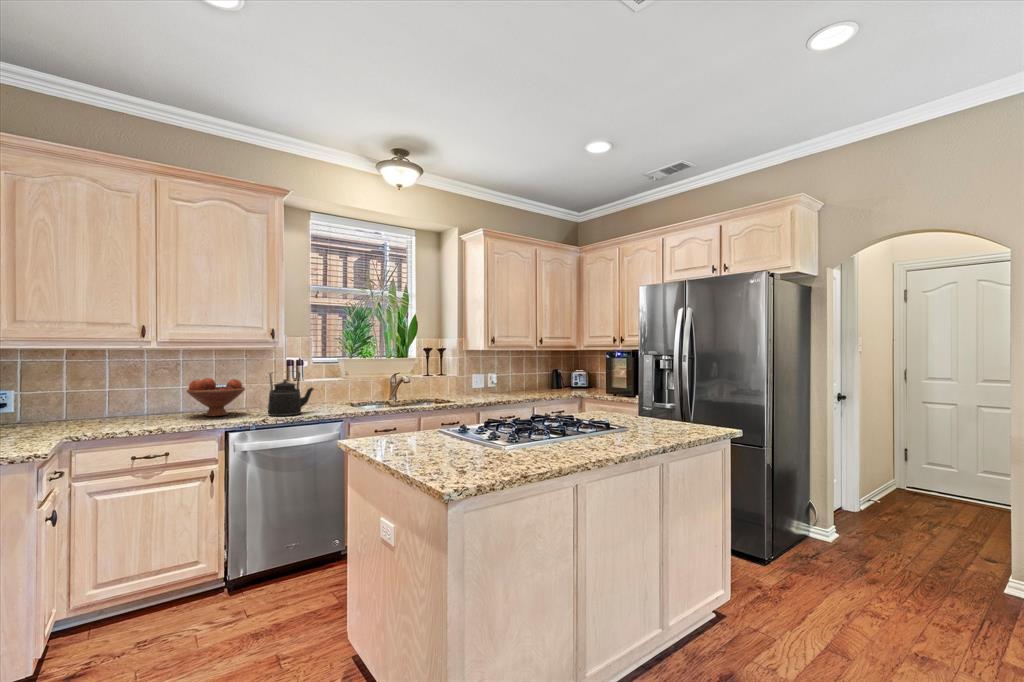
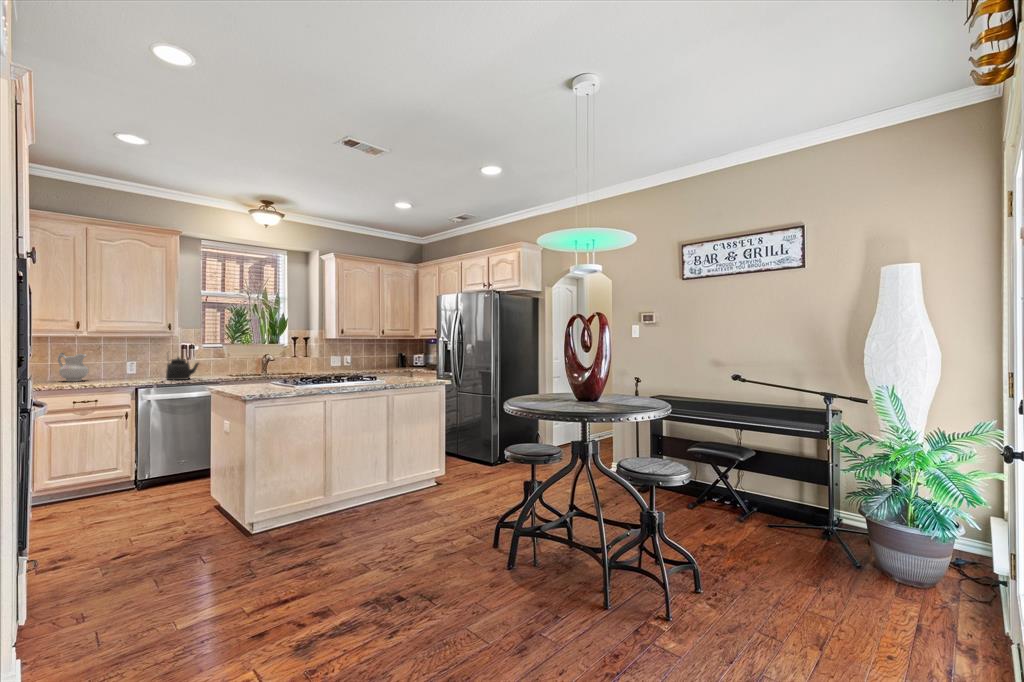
ceramic pitcher: none [116,374,160,419] -> present [58,353,89,381]
fruit bowl: present [187,378,245,417] -> none [108,356,150,380]

